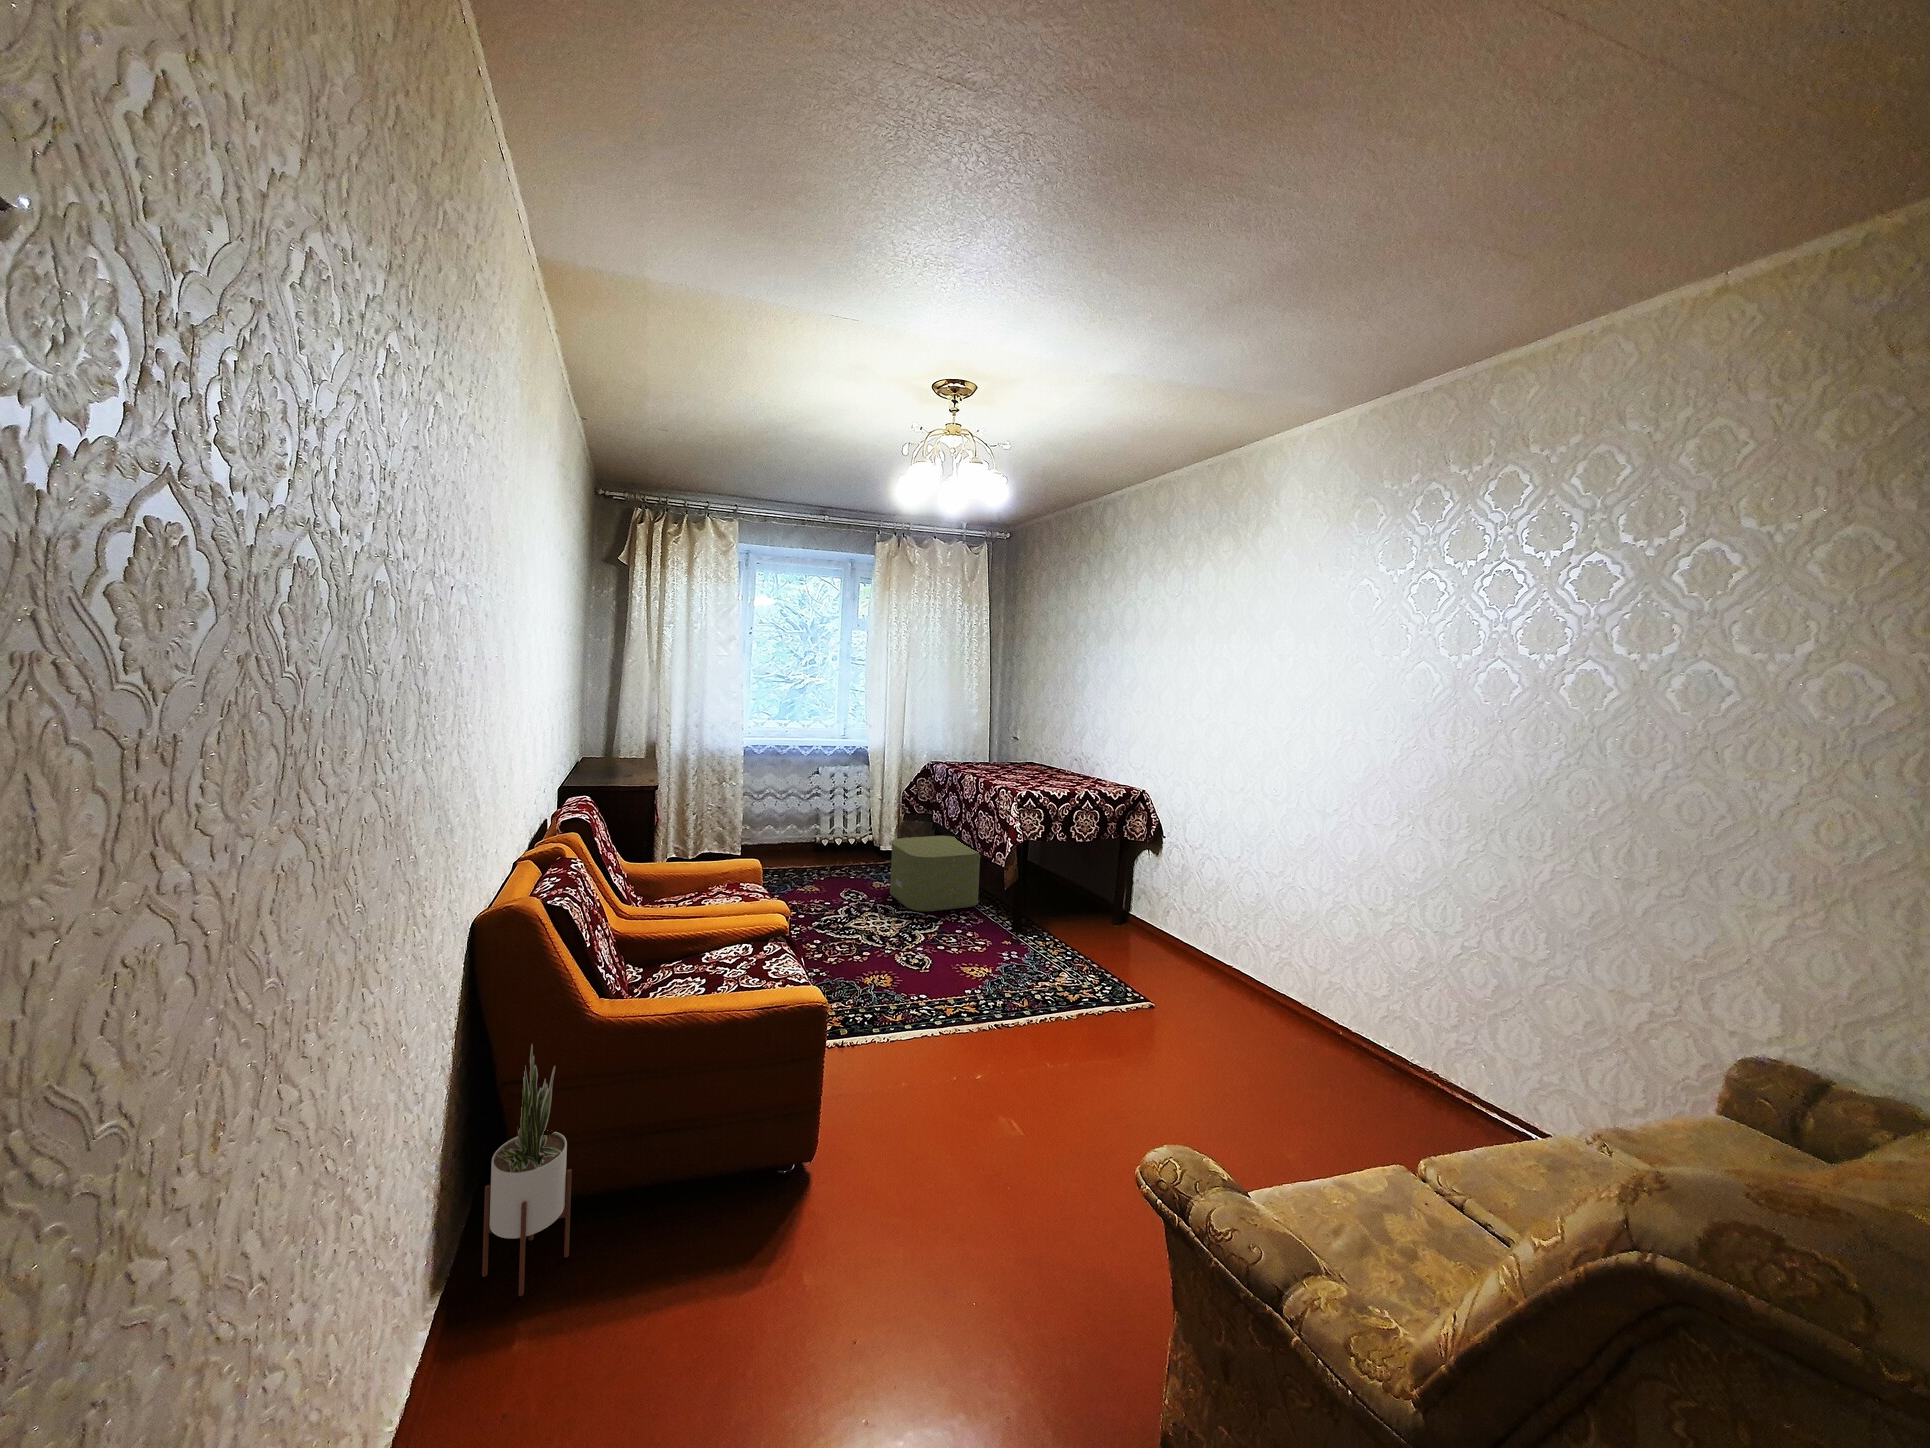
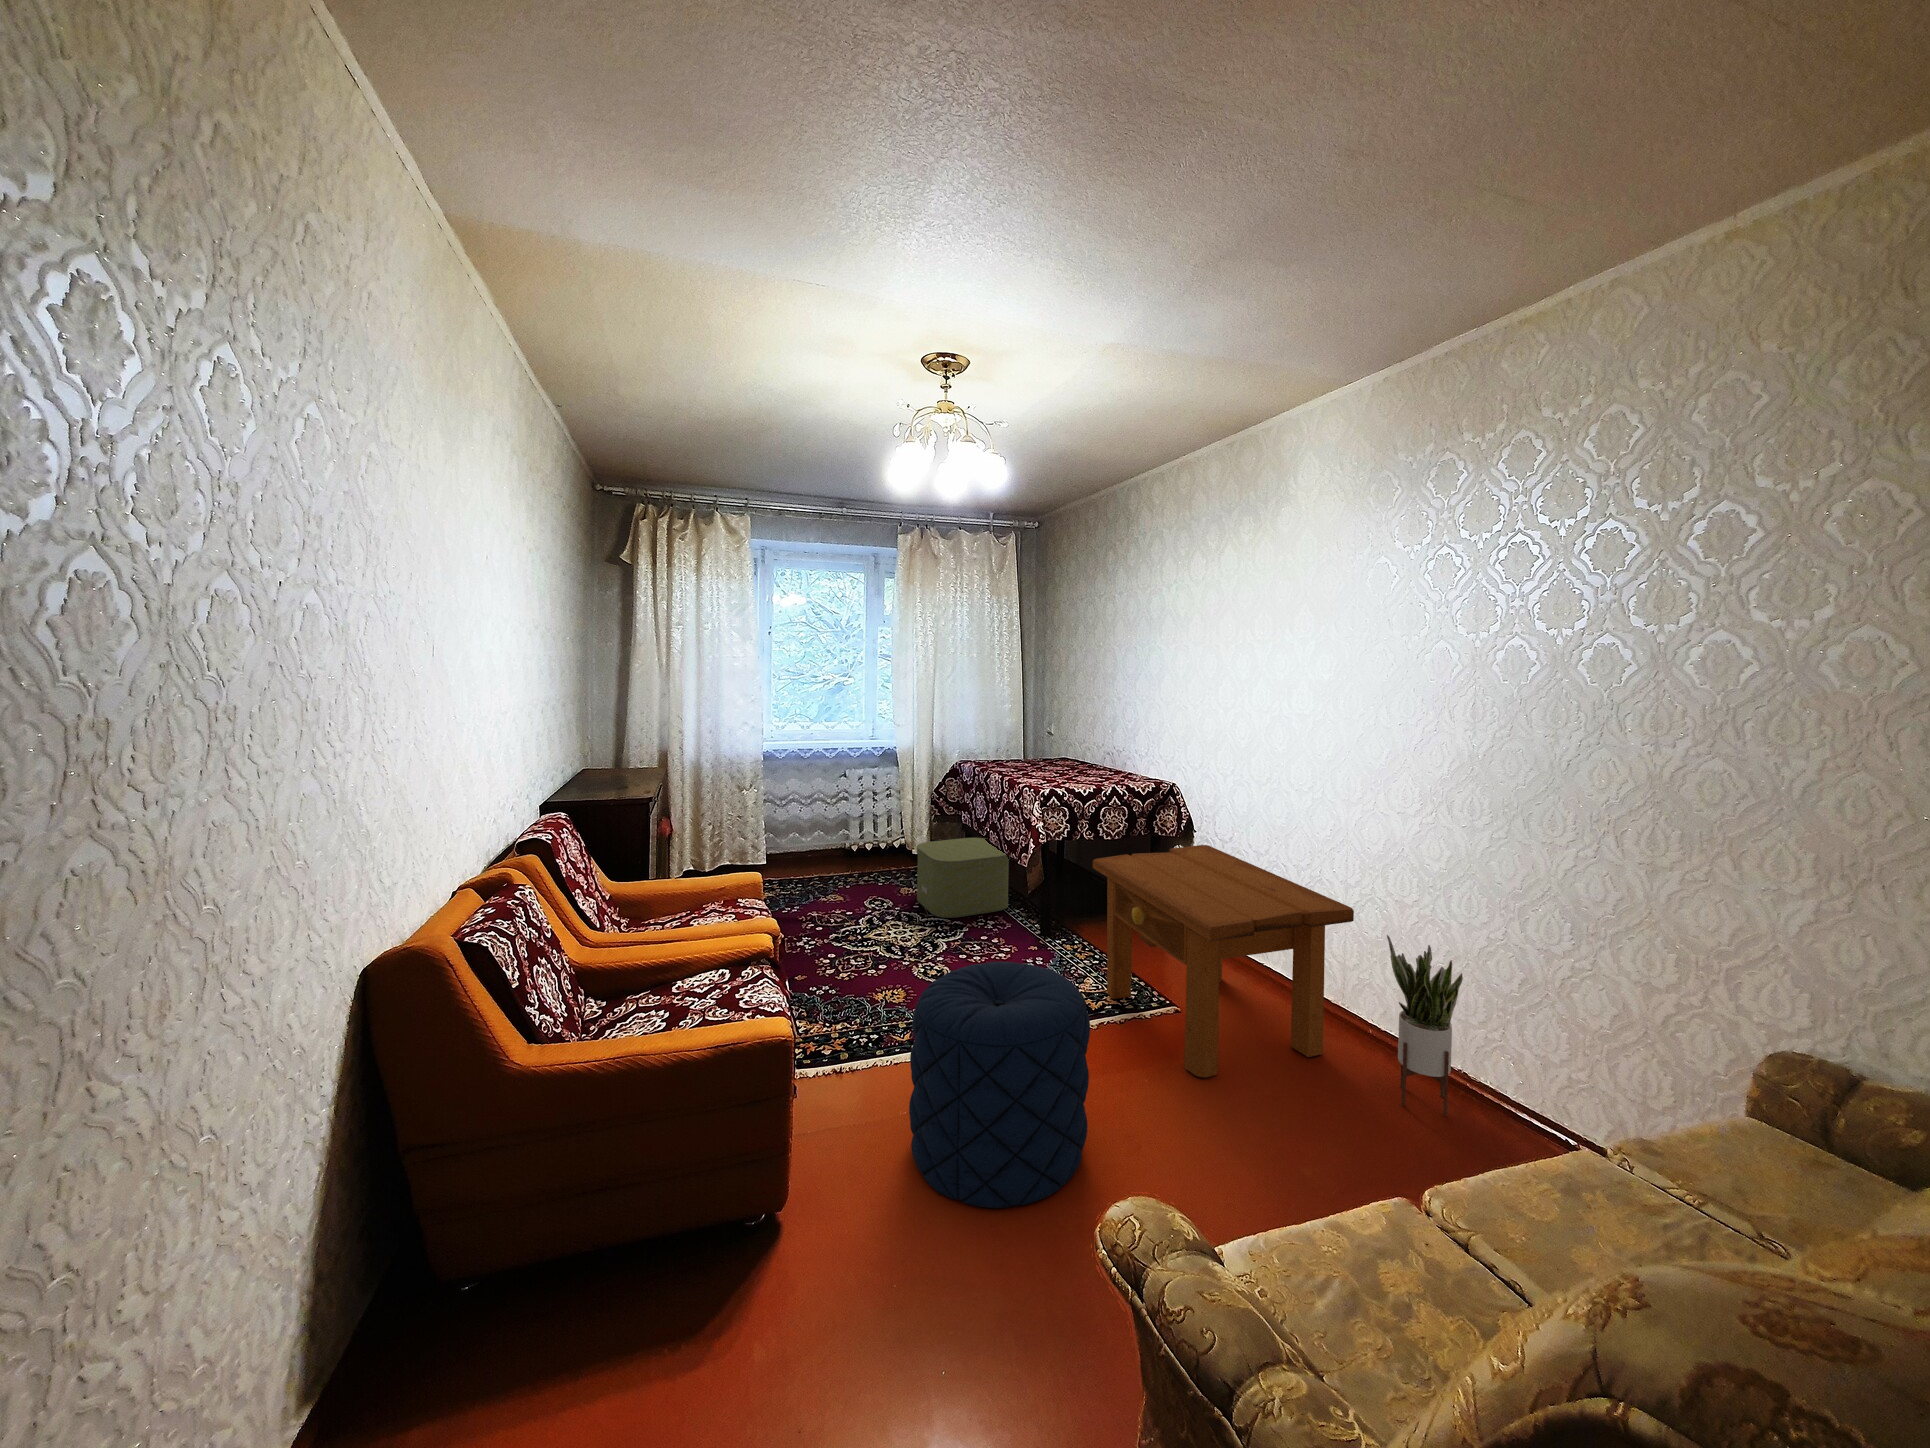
side table: none [1071,850,1331,1068] -> present [1093,845,1354,1078]
pouf: none [919,949,1087,1171] -> present [909,962,1090,1208]
potted plant: present [482,1044,572,1296] -> present [1387,935,1463,1117]

